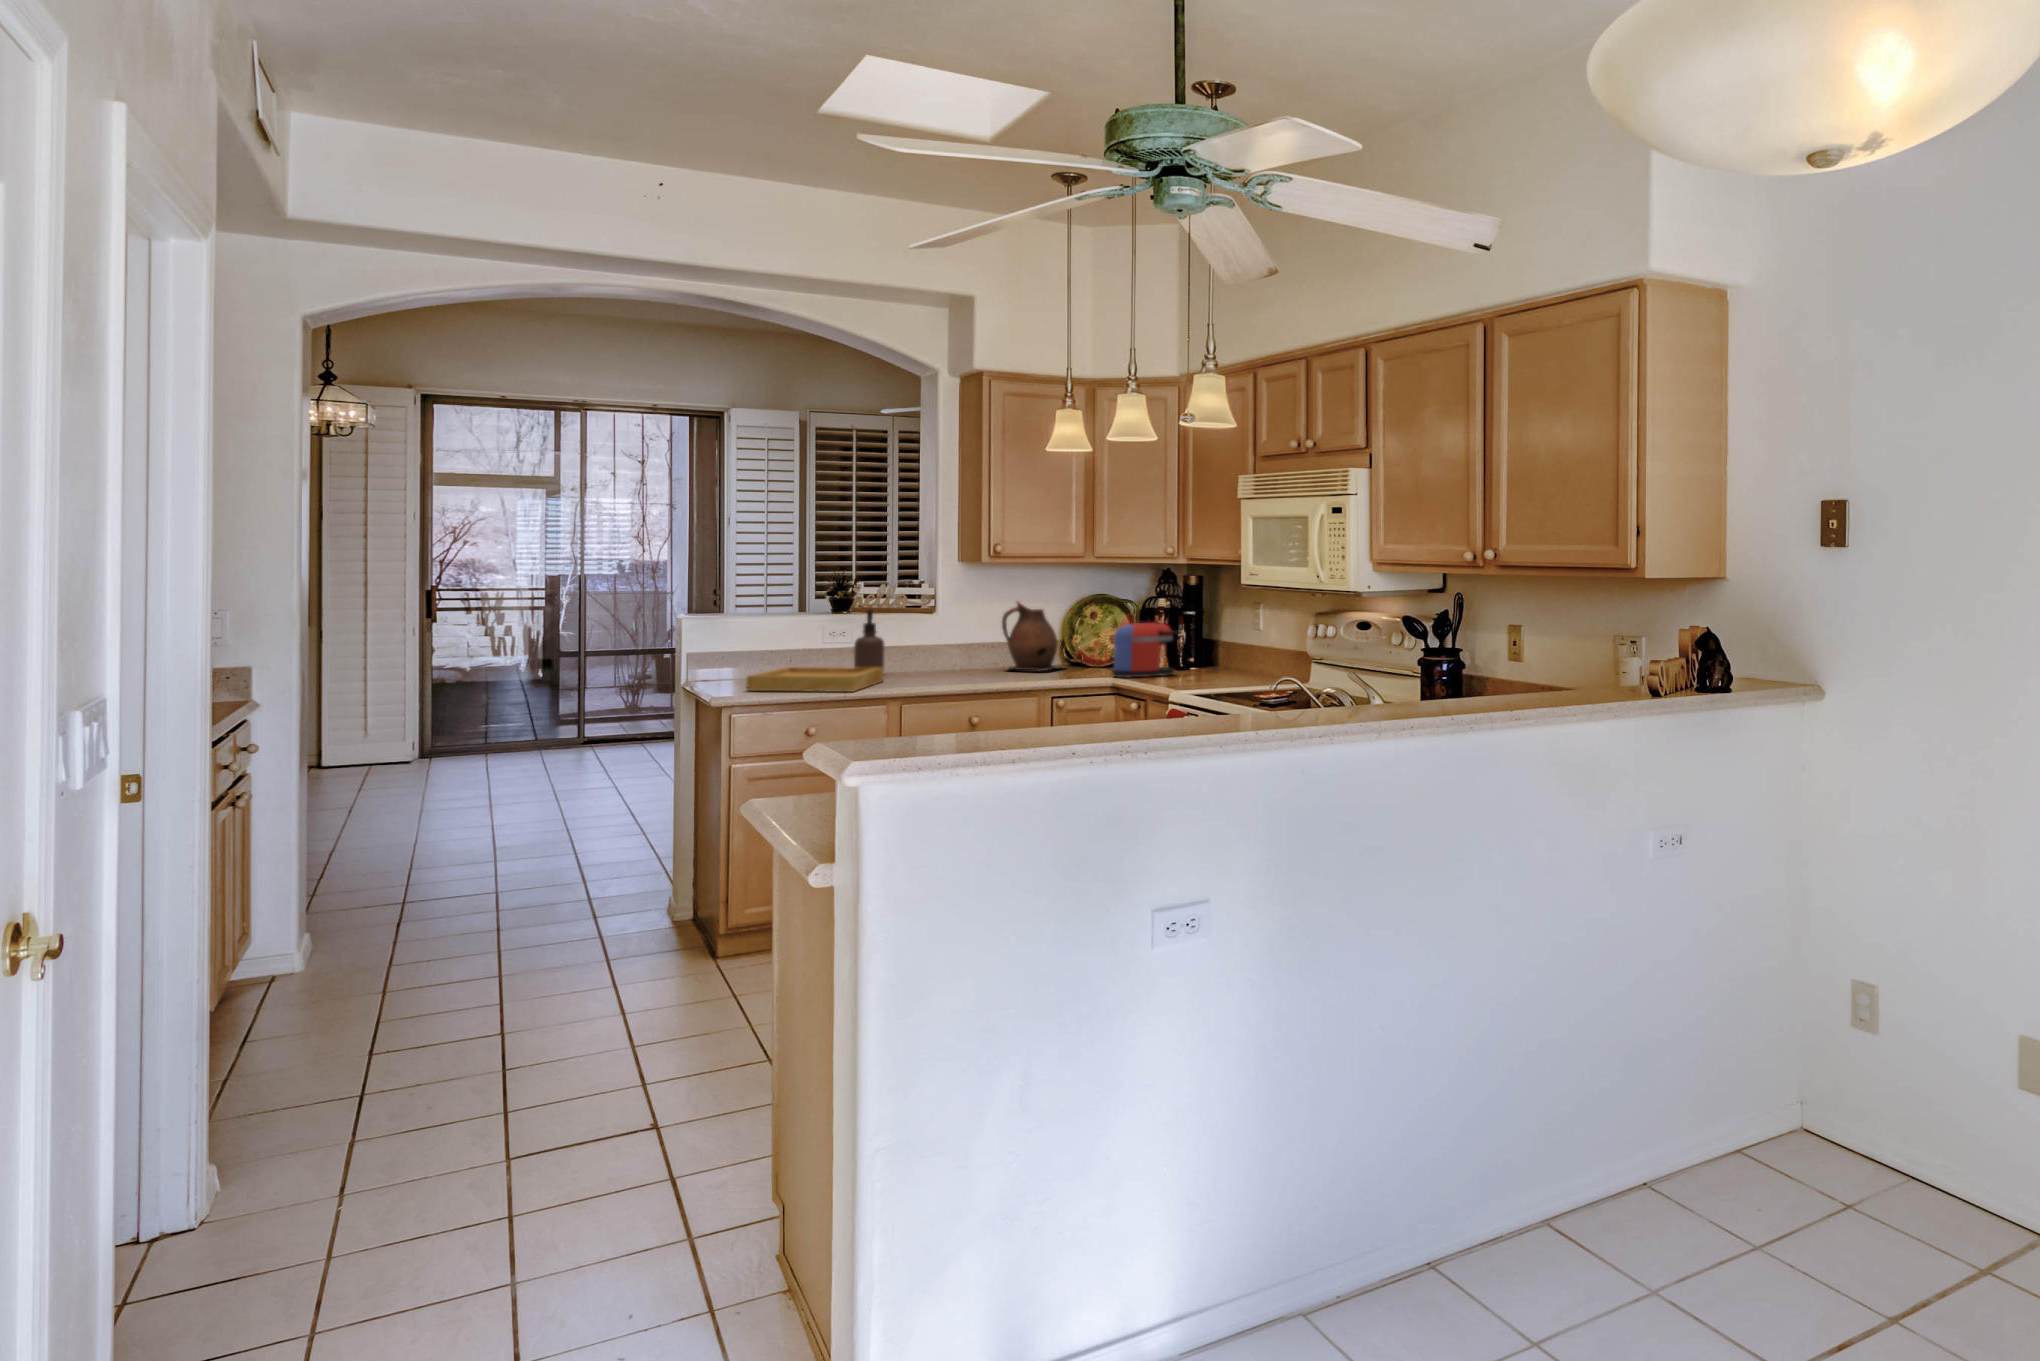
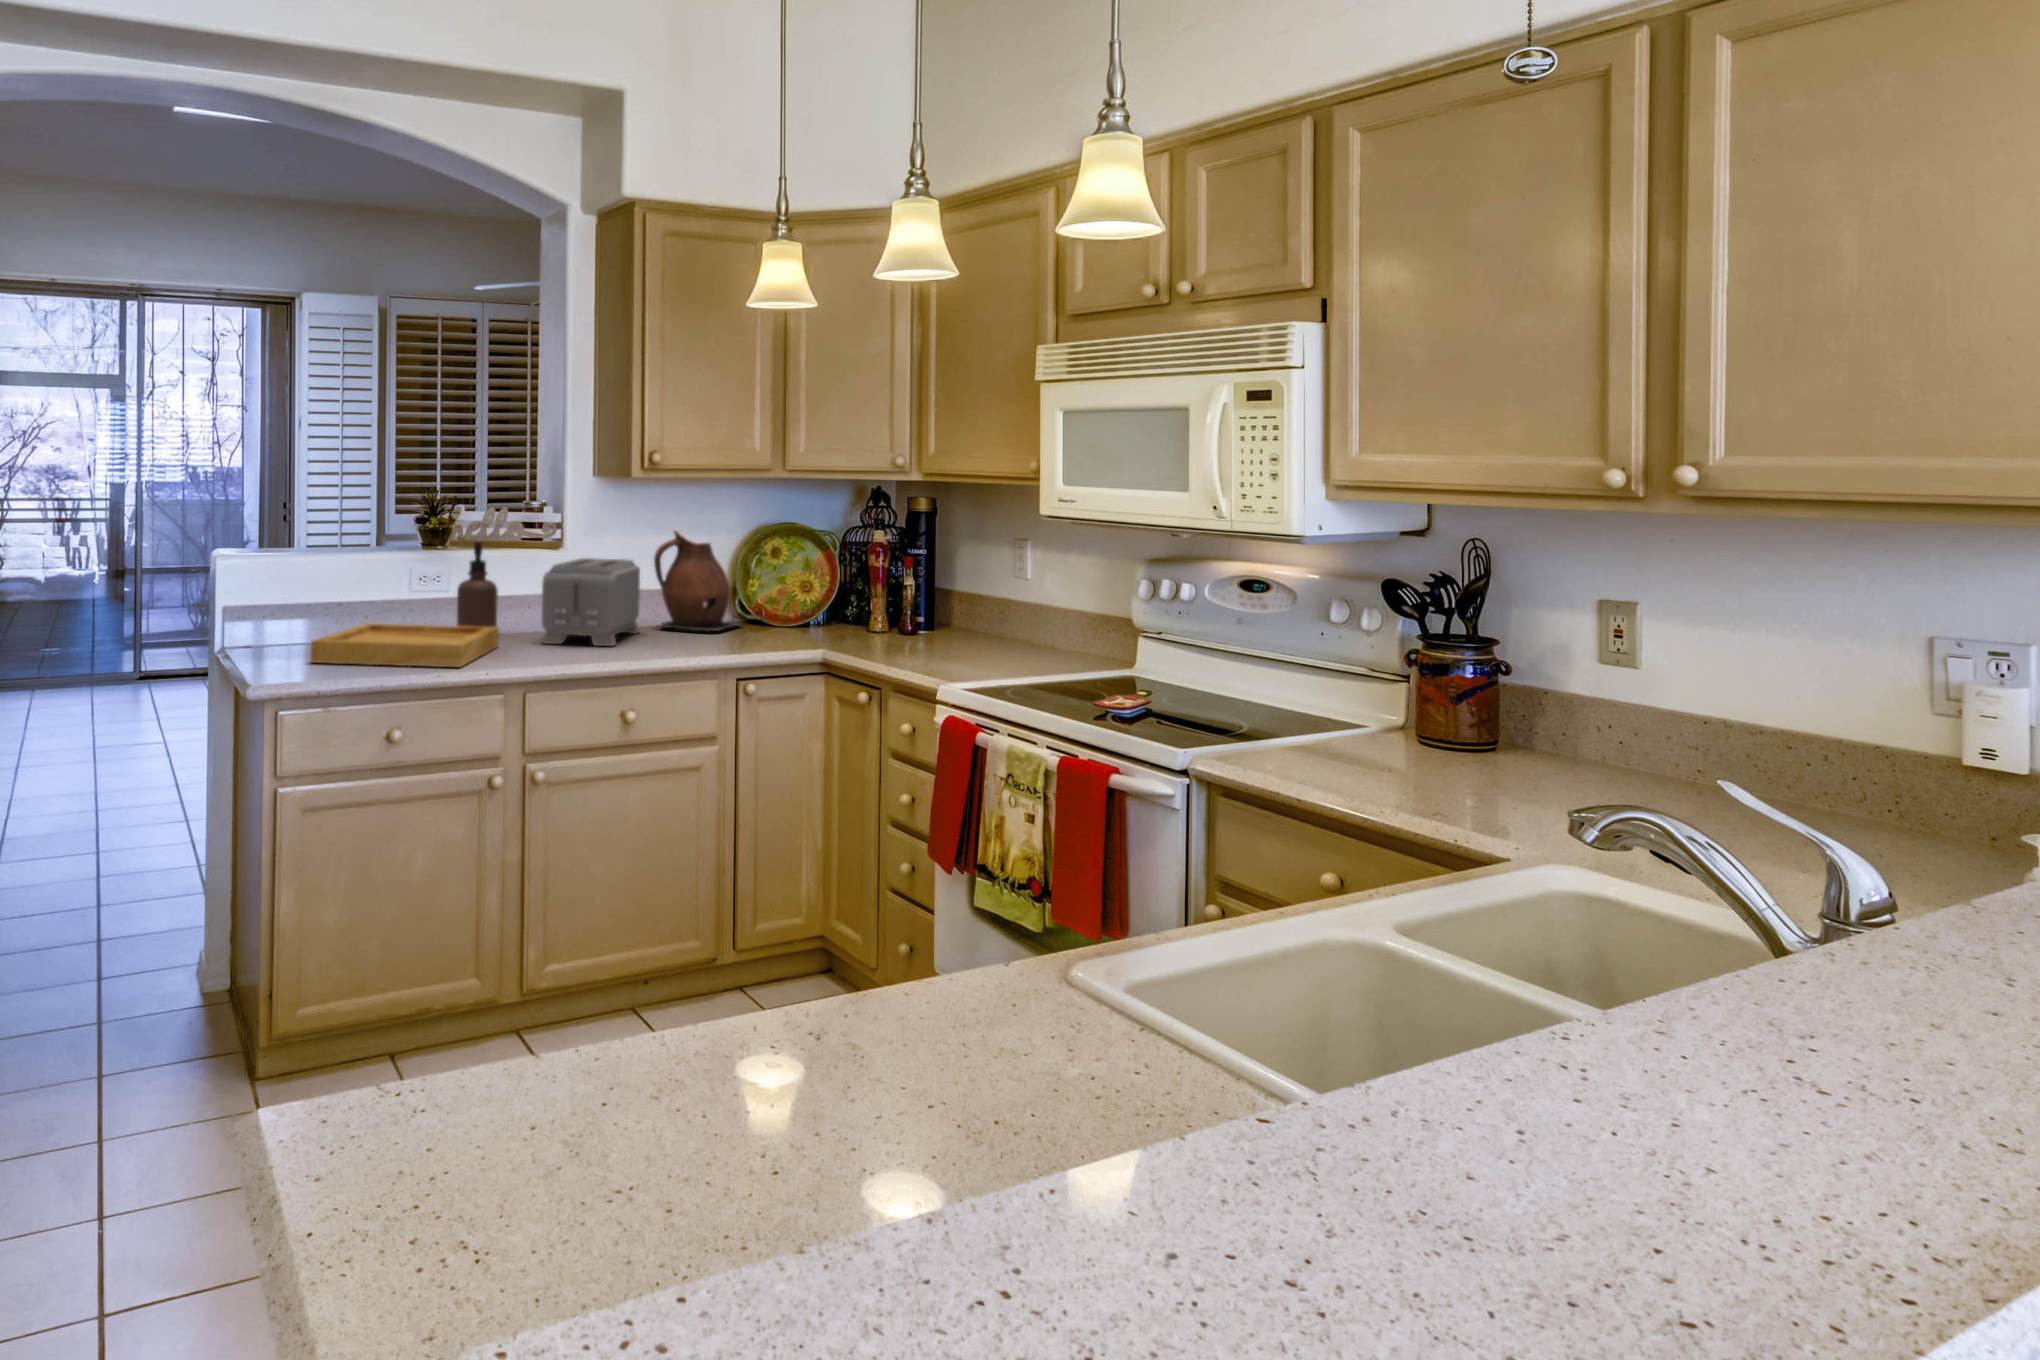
toaster: none [915,621,991,680] -> present [542,558,640,646]
coffee maker: present [1112,622,1182,678] -> none [814,565,912,646]

